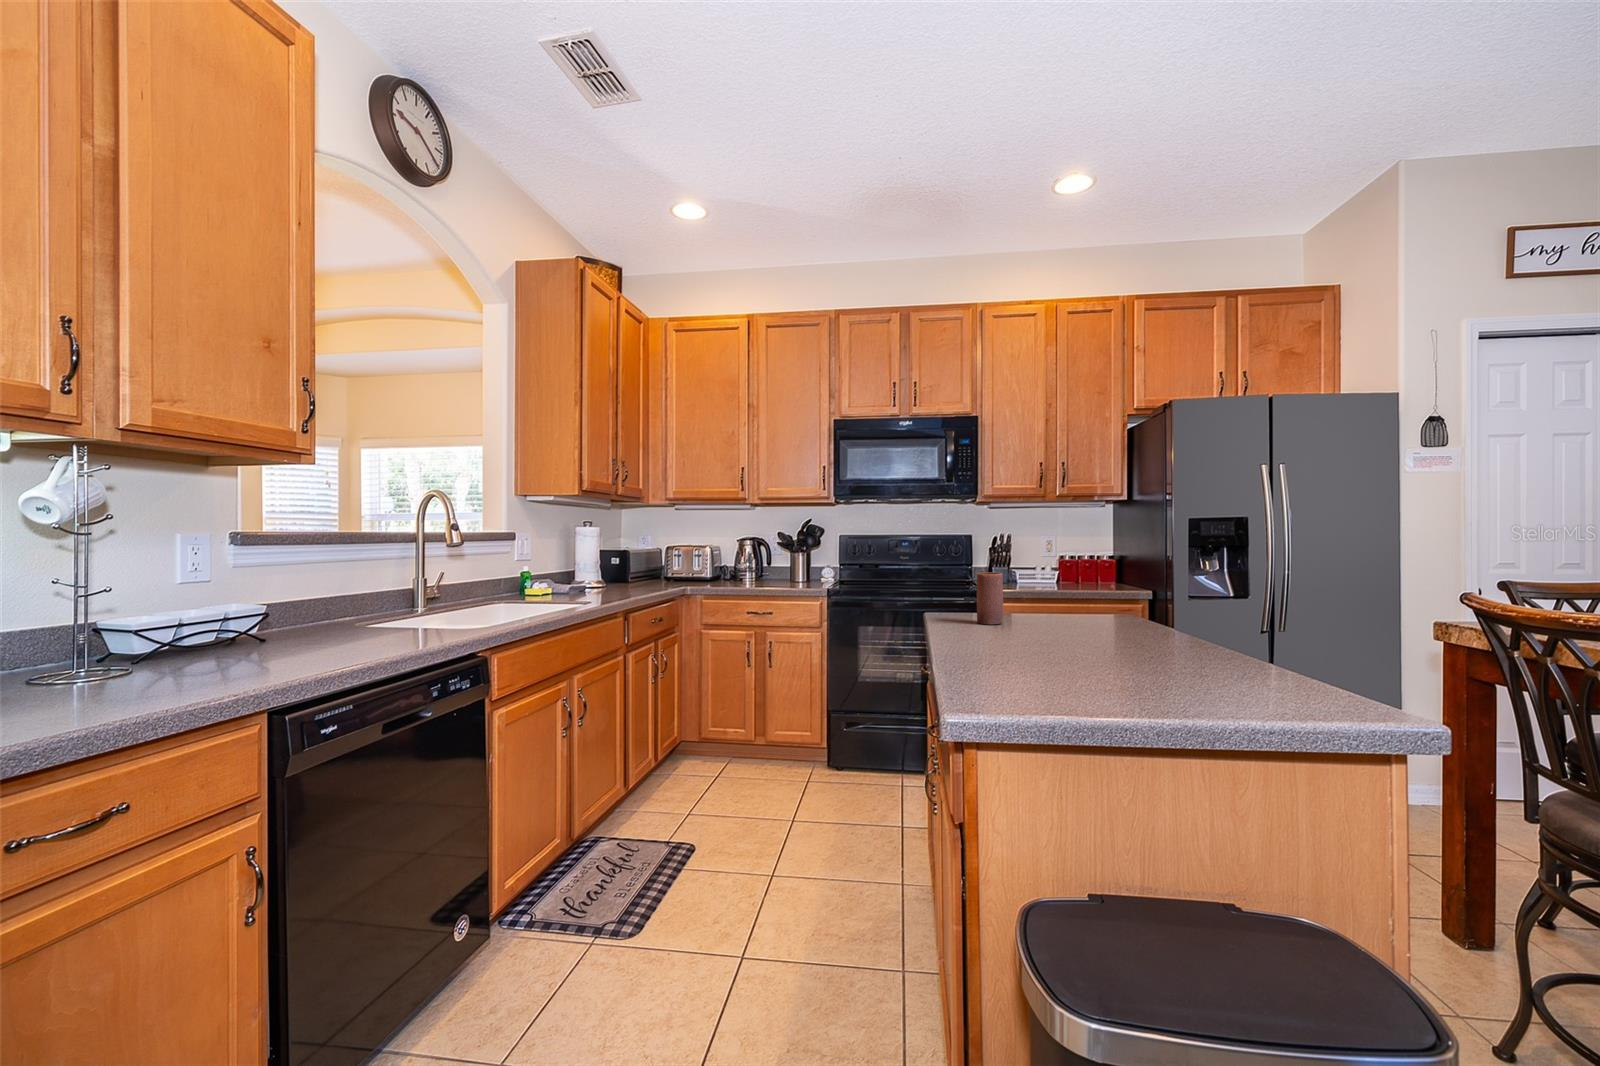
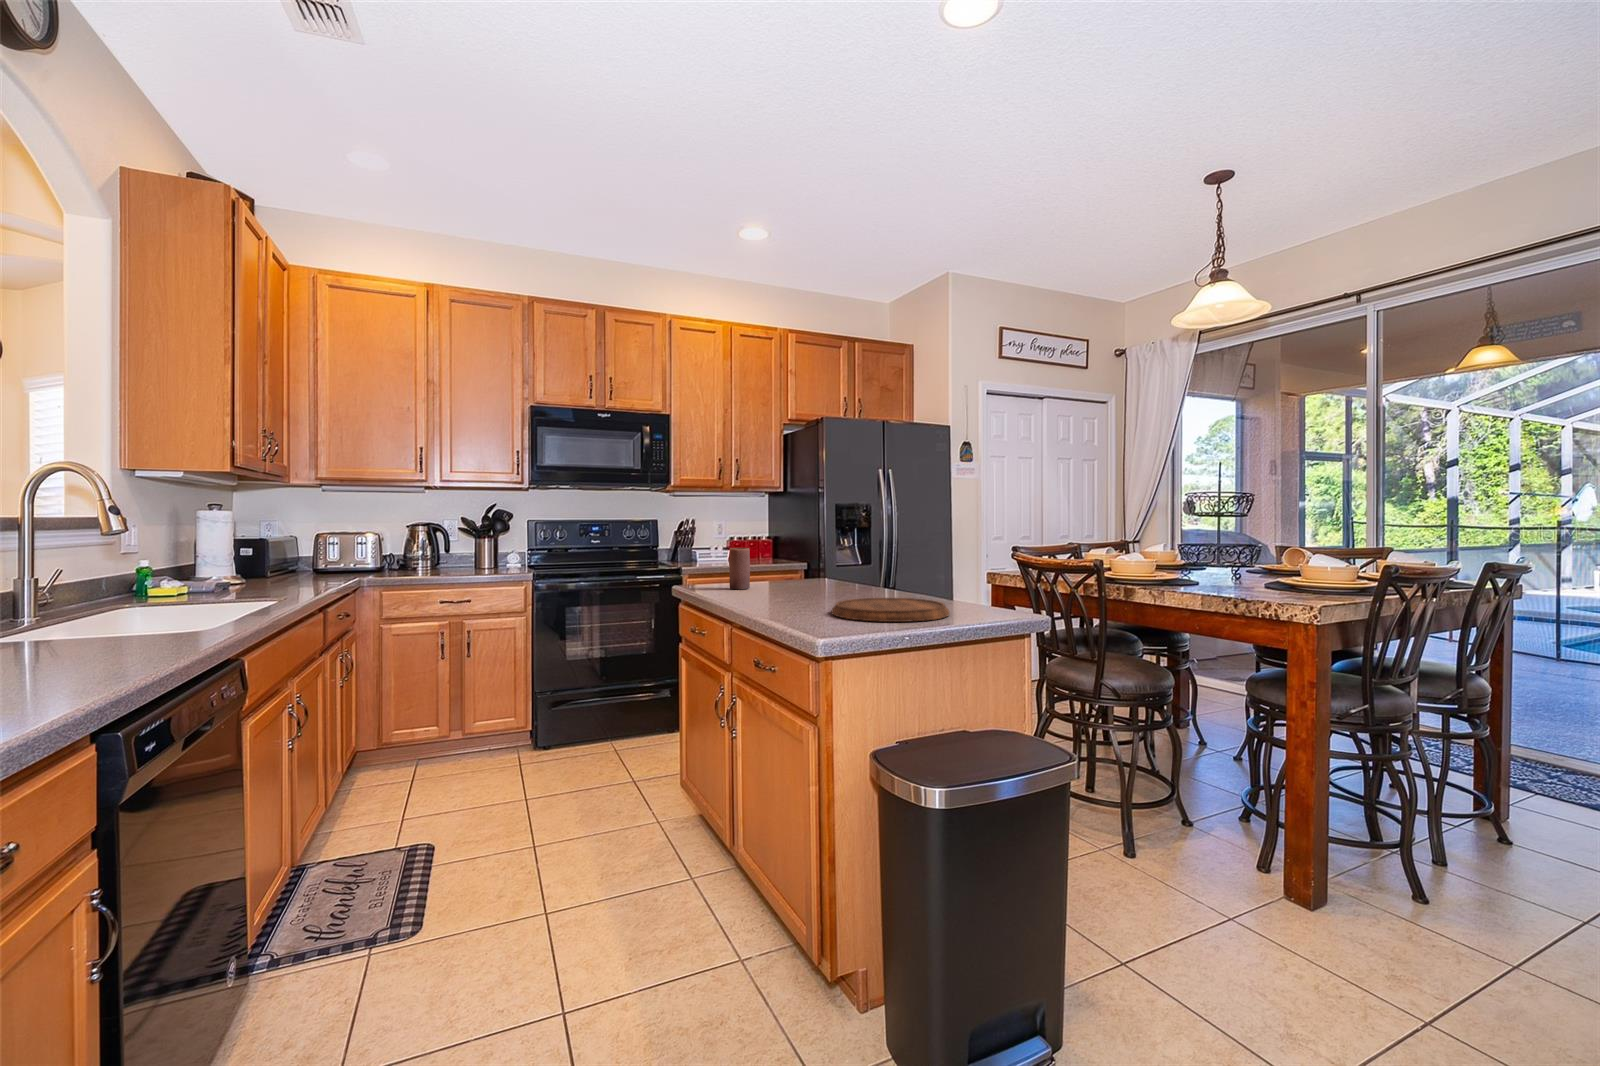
cutting board: none [1037,656,1239,709] -> present [832,598,950,622]

